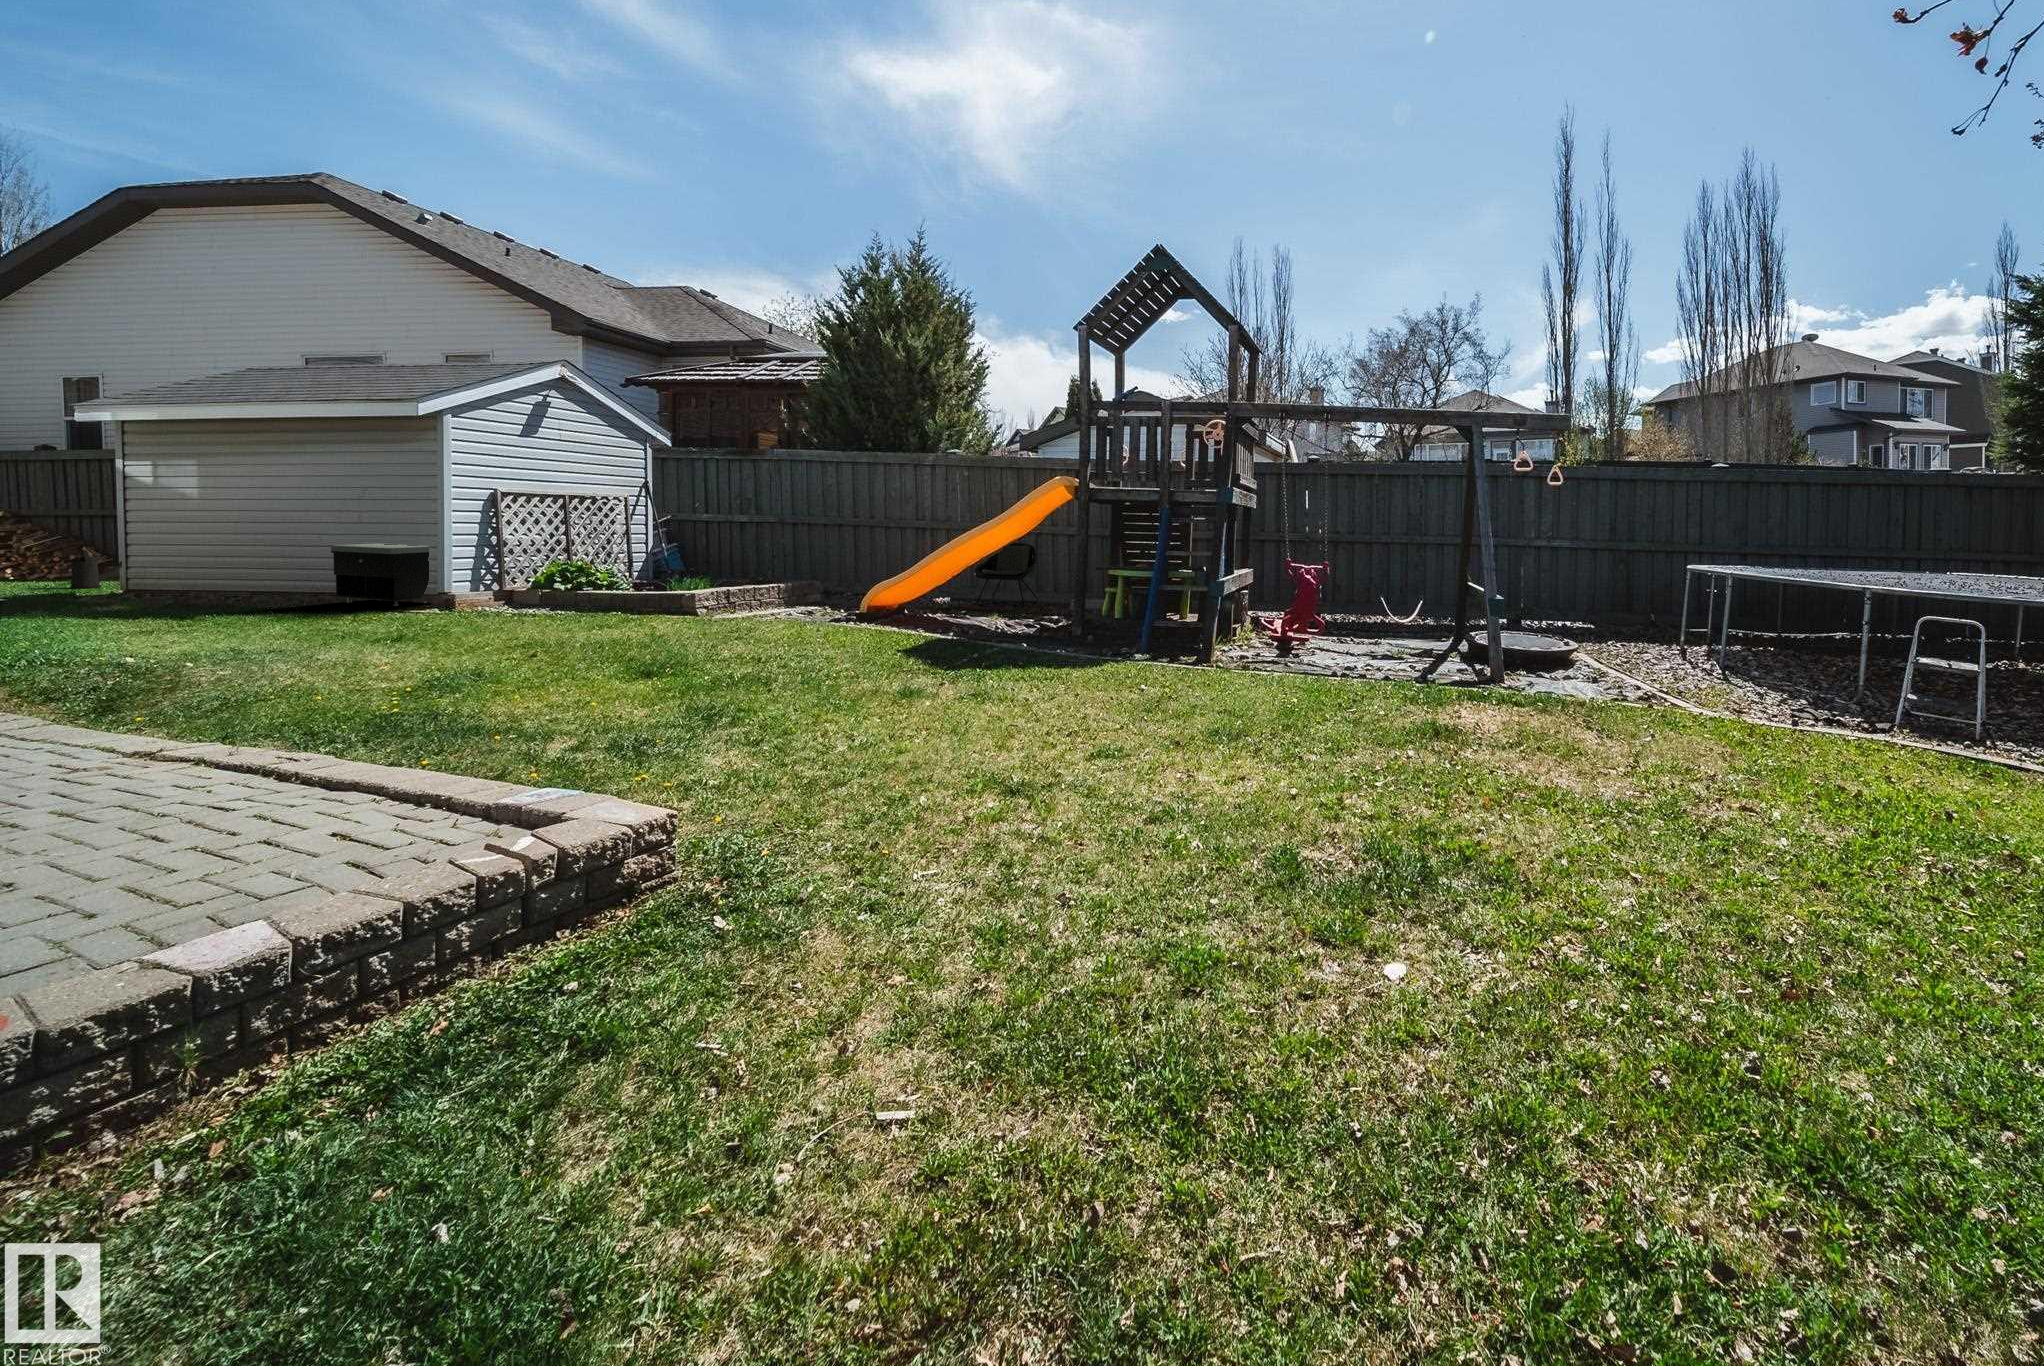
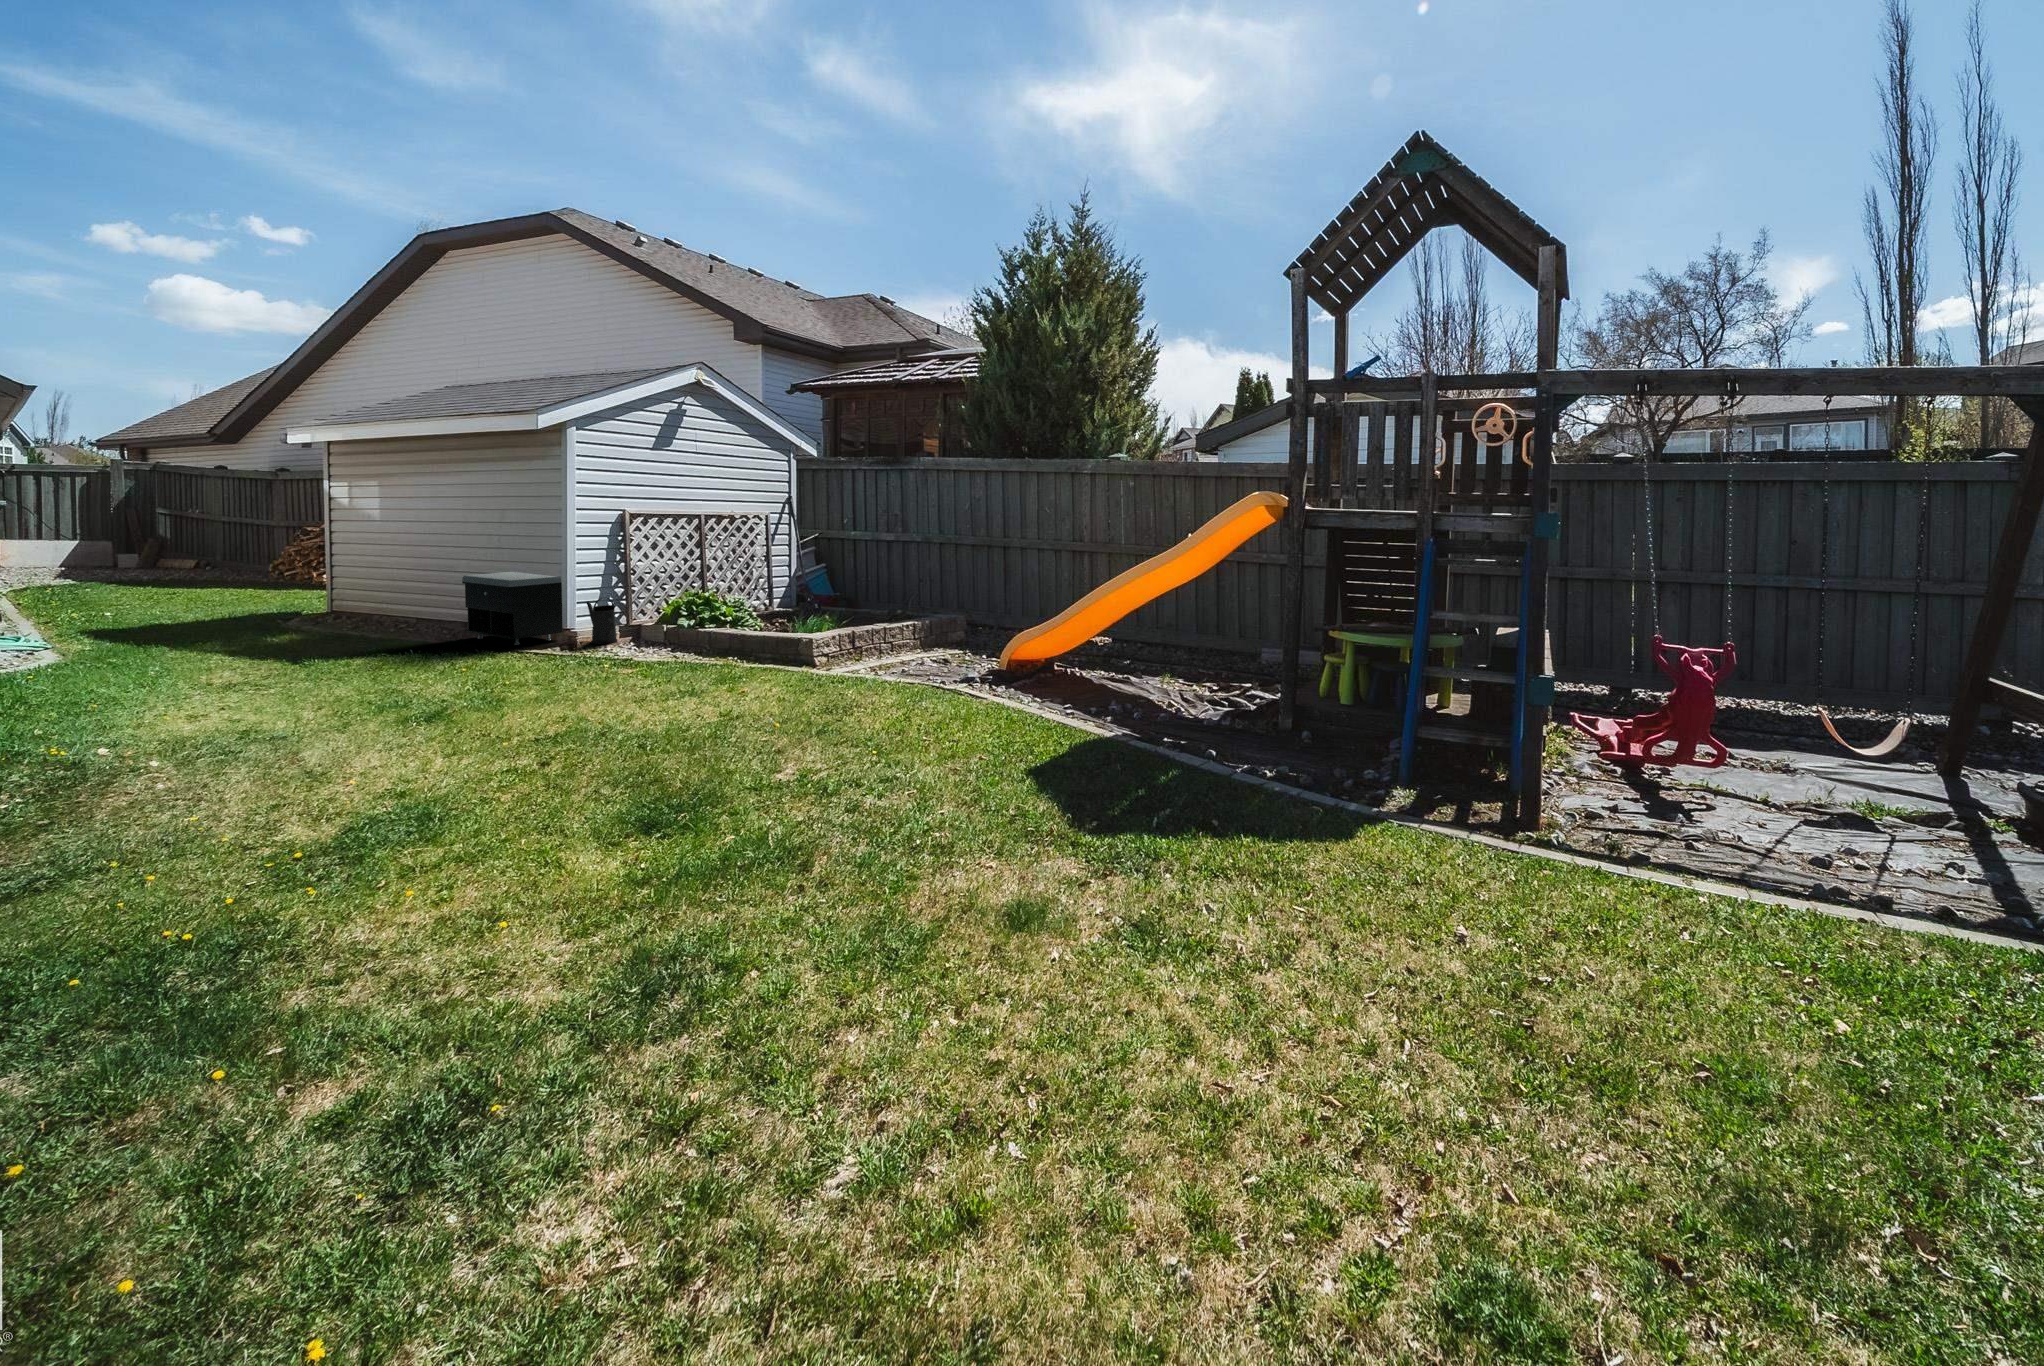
lounge chair: present [974,543,1038,608] -> none [1142,573,1223,663]
watering can: present [60,550,122,589] -> present [587,597,618,644]

